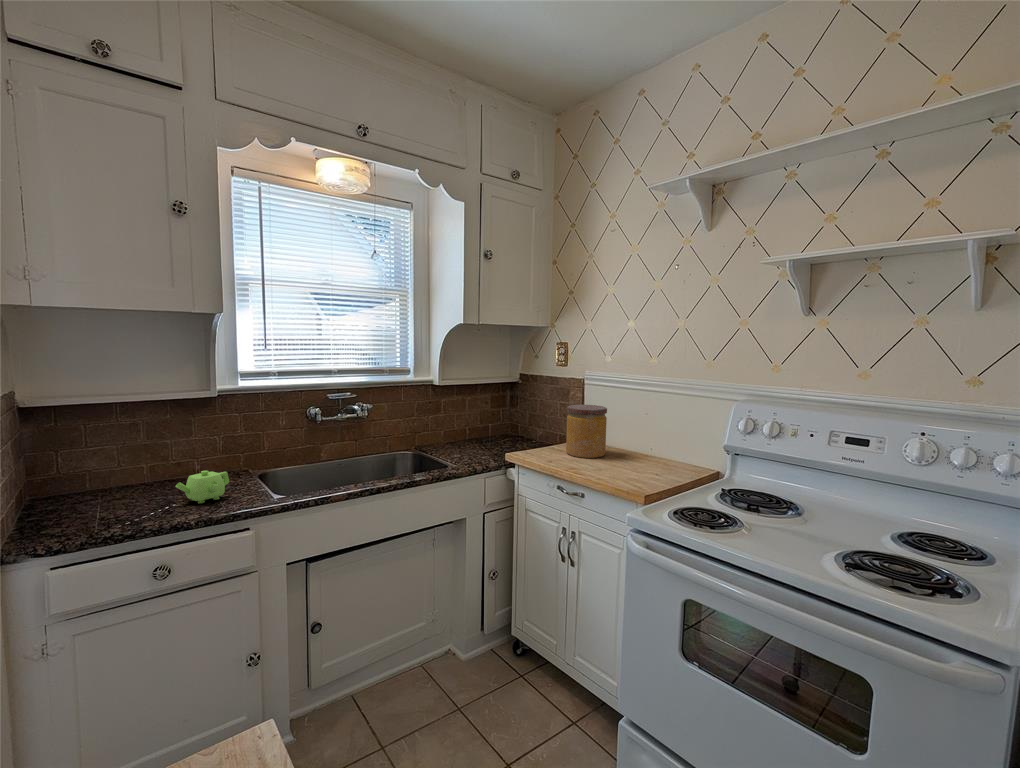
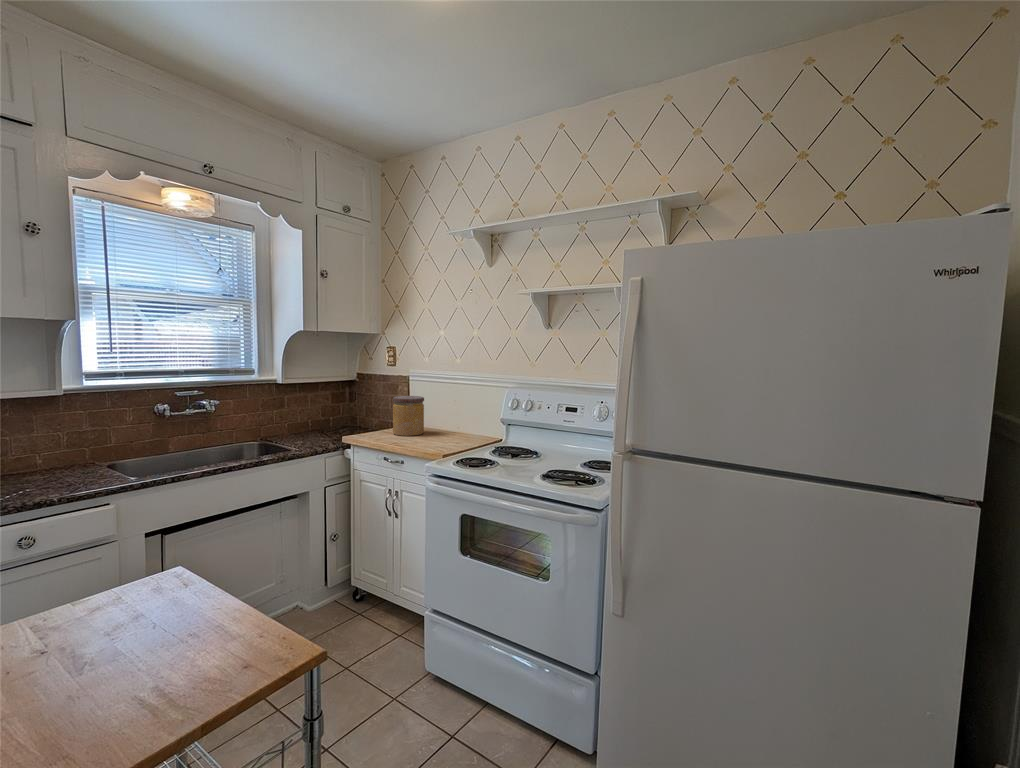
teapot: present [176,471,229,504] -> none [32,458,84,486]

